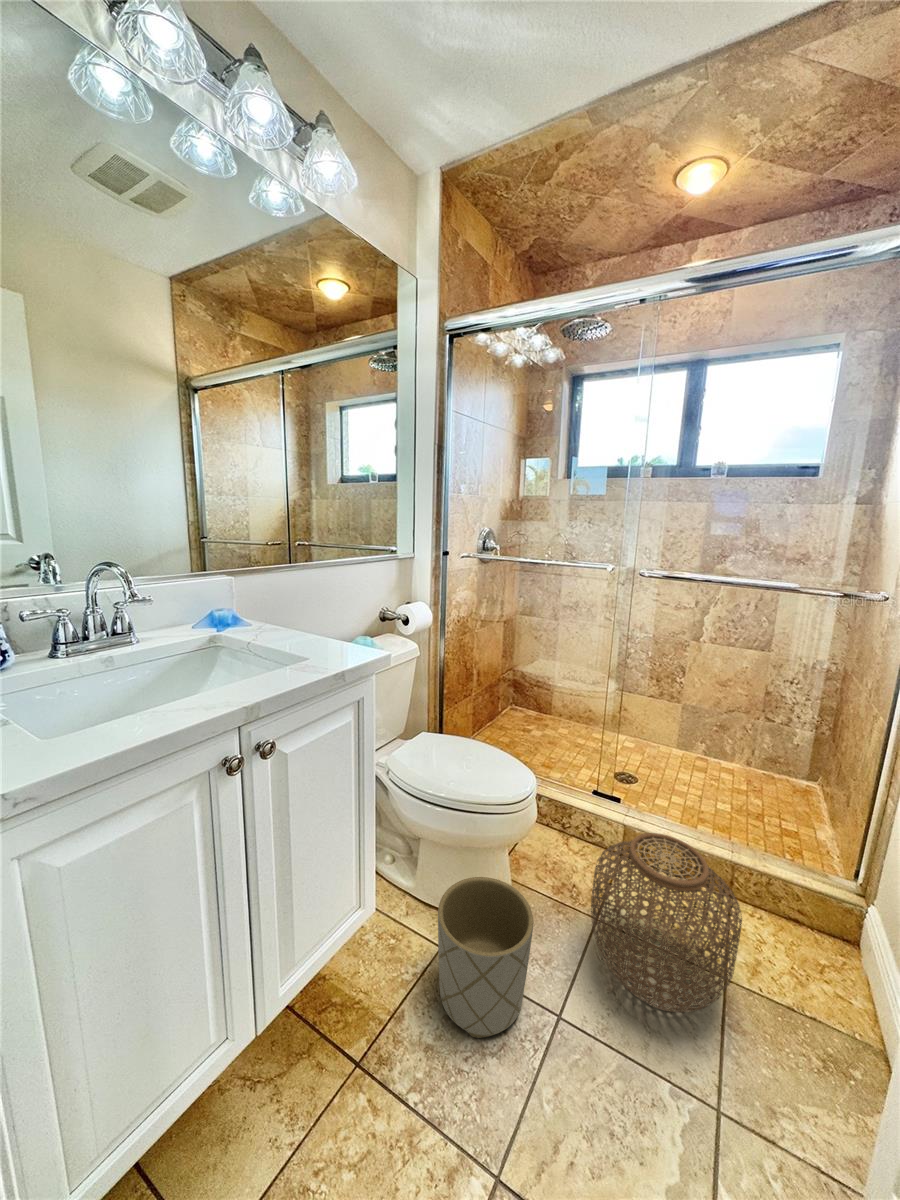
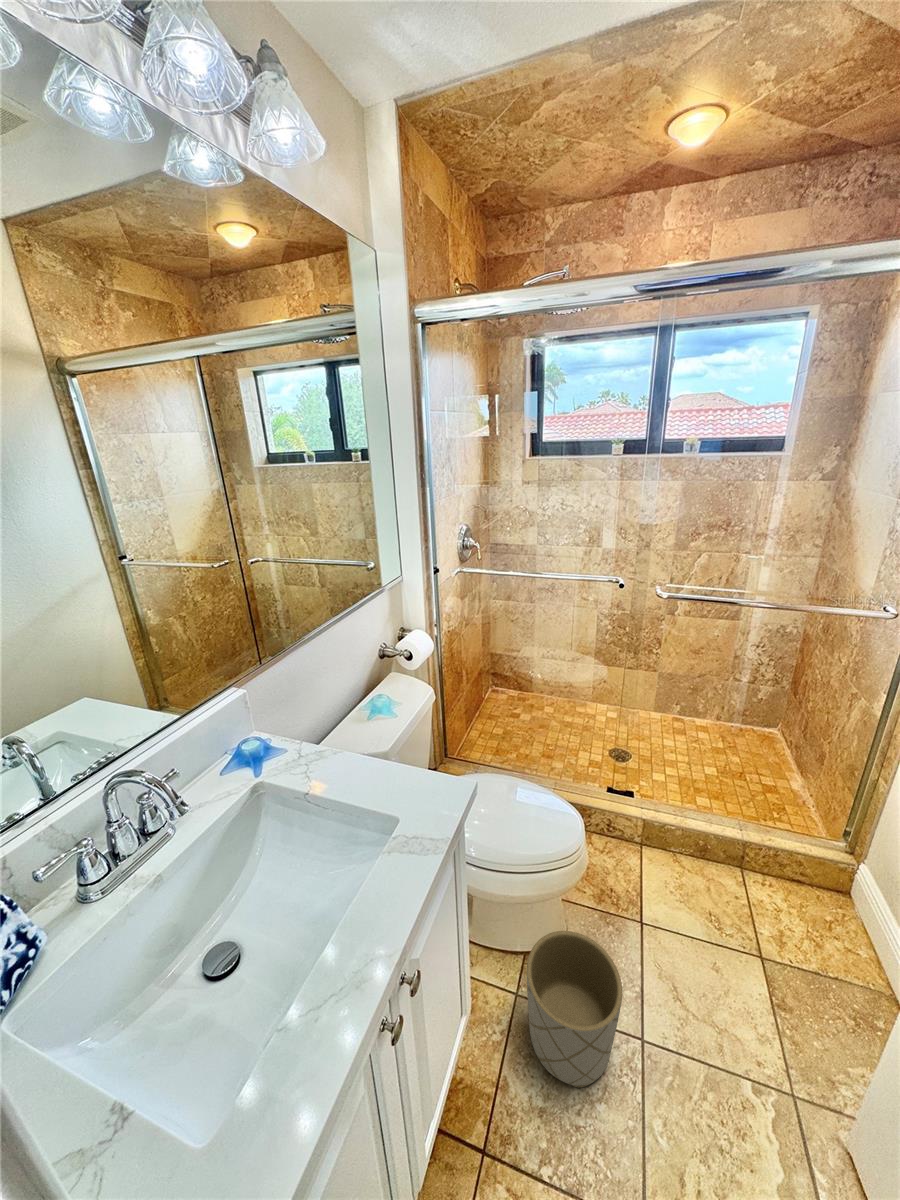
woven basket: present [591,833,742,1013] -> none [648,853,793,1012]

